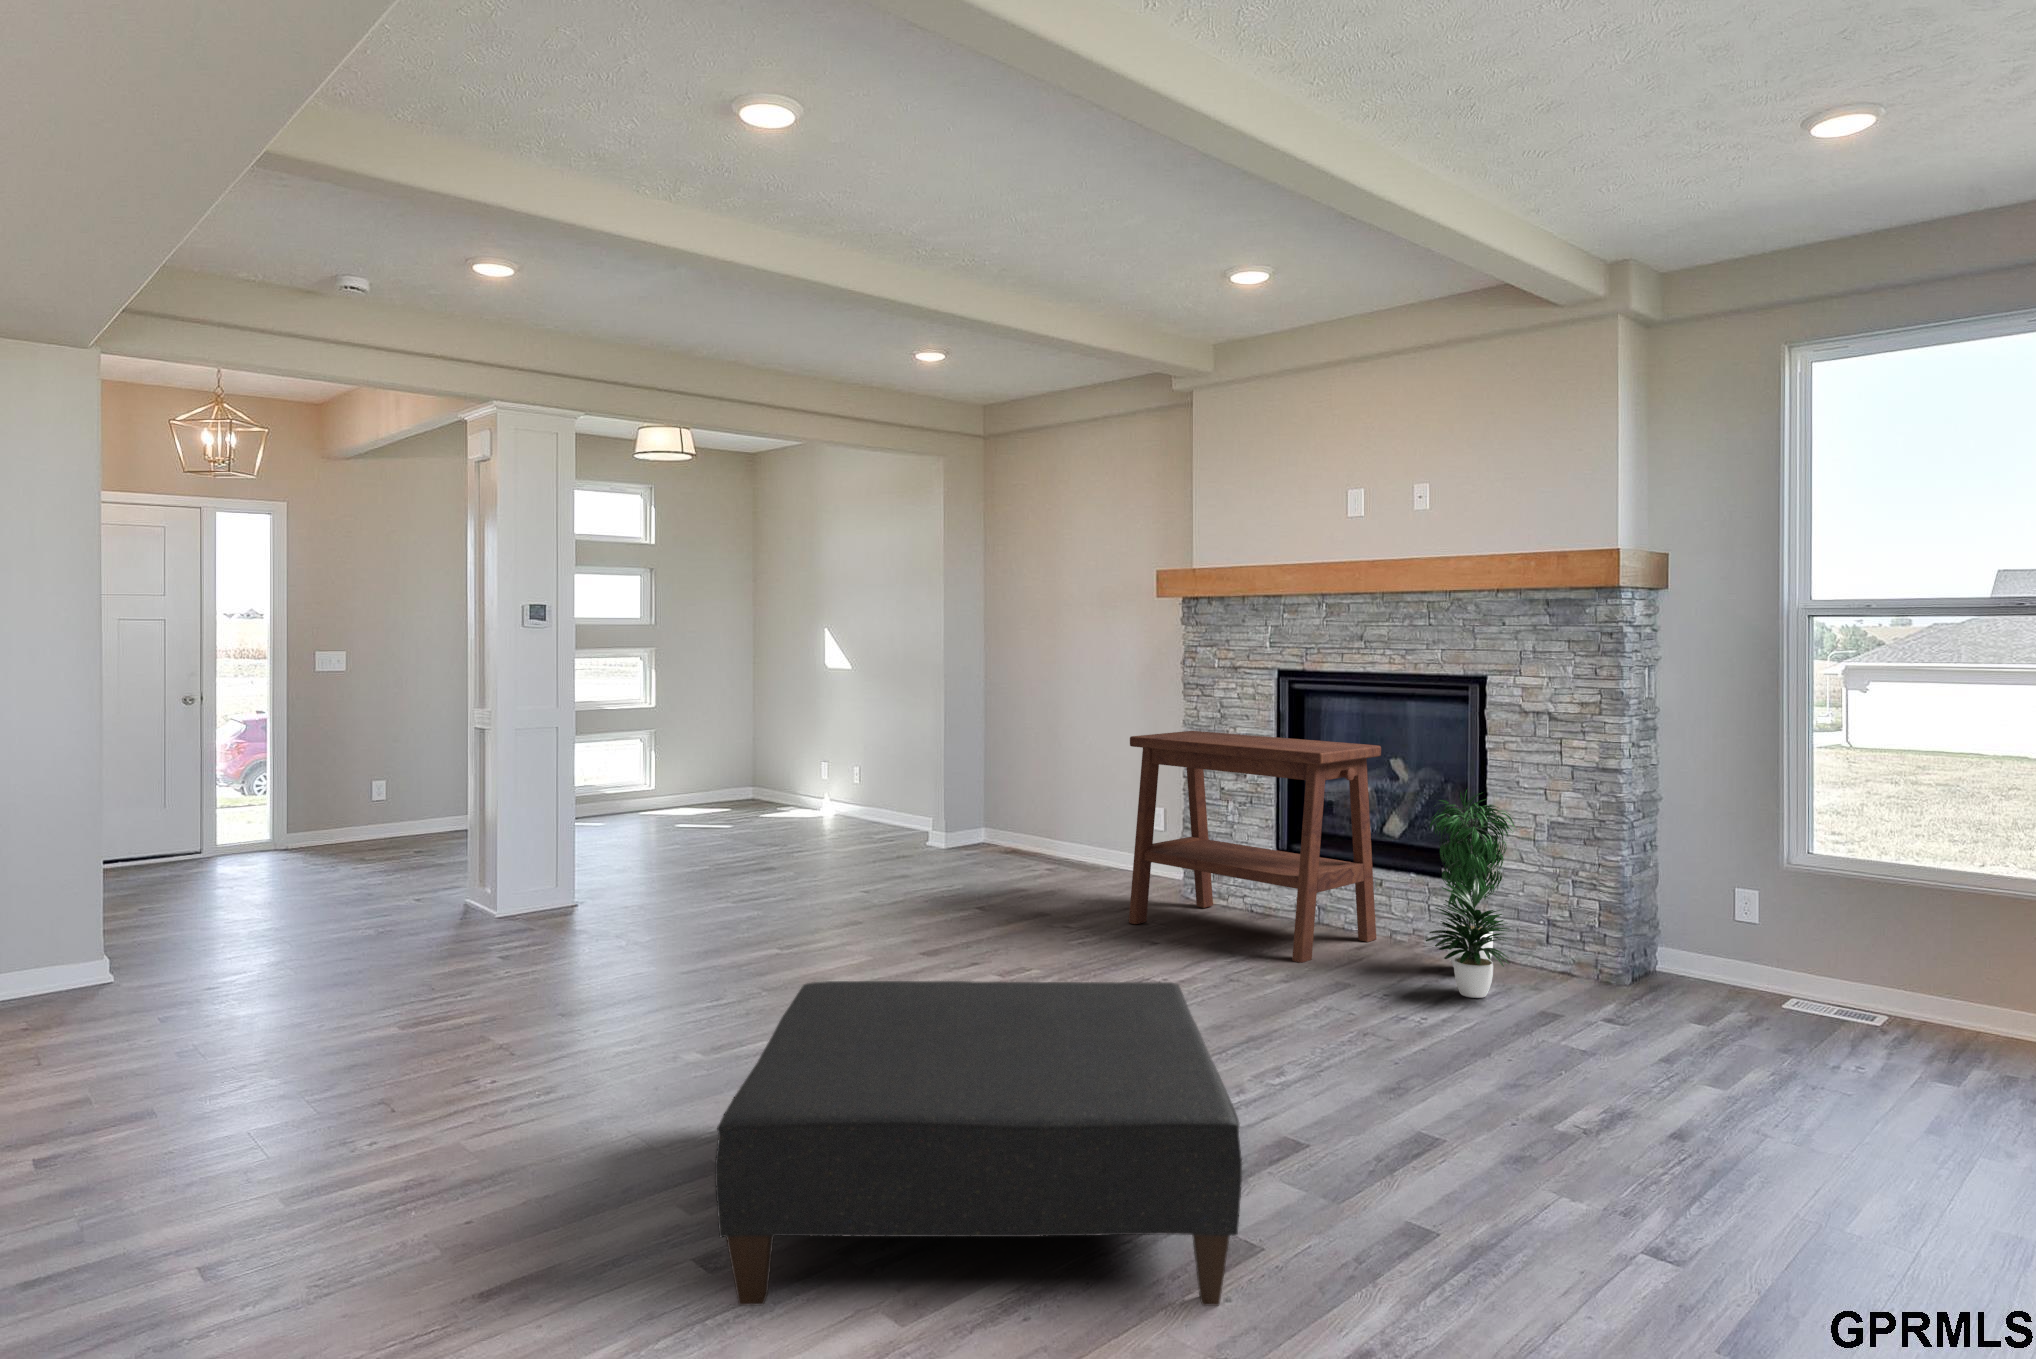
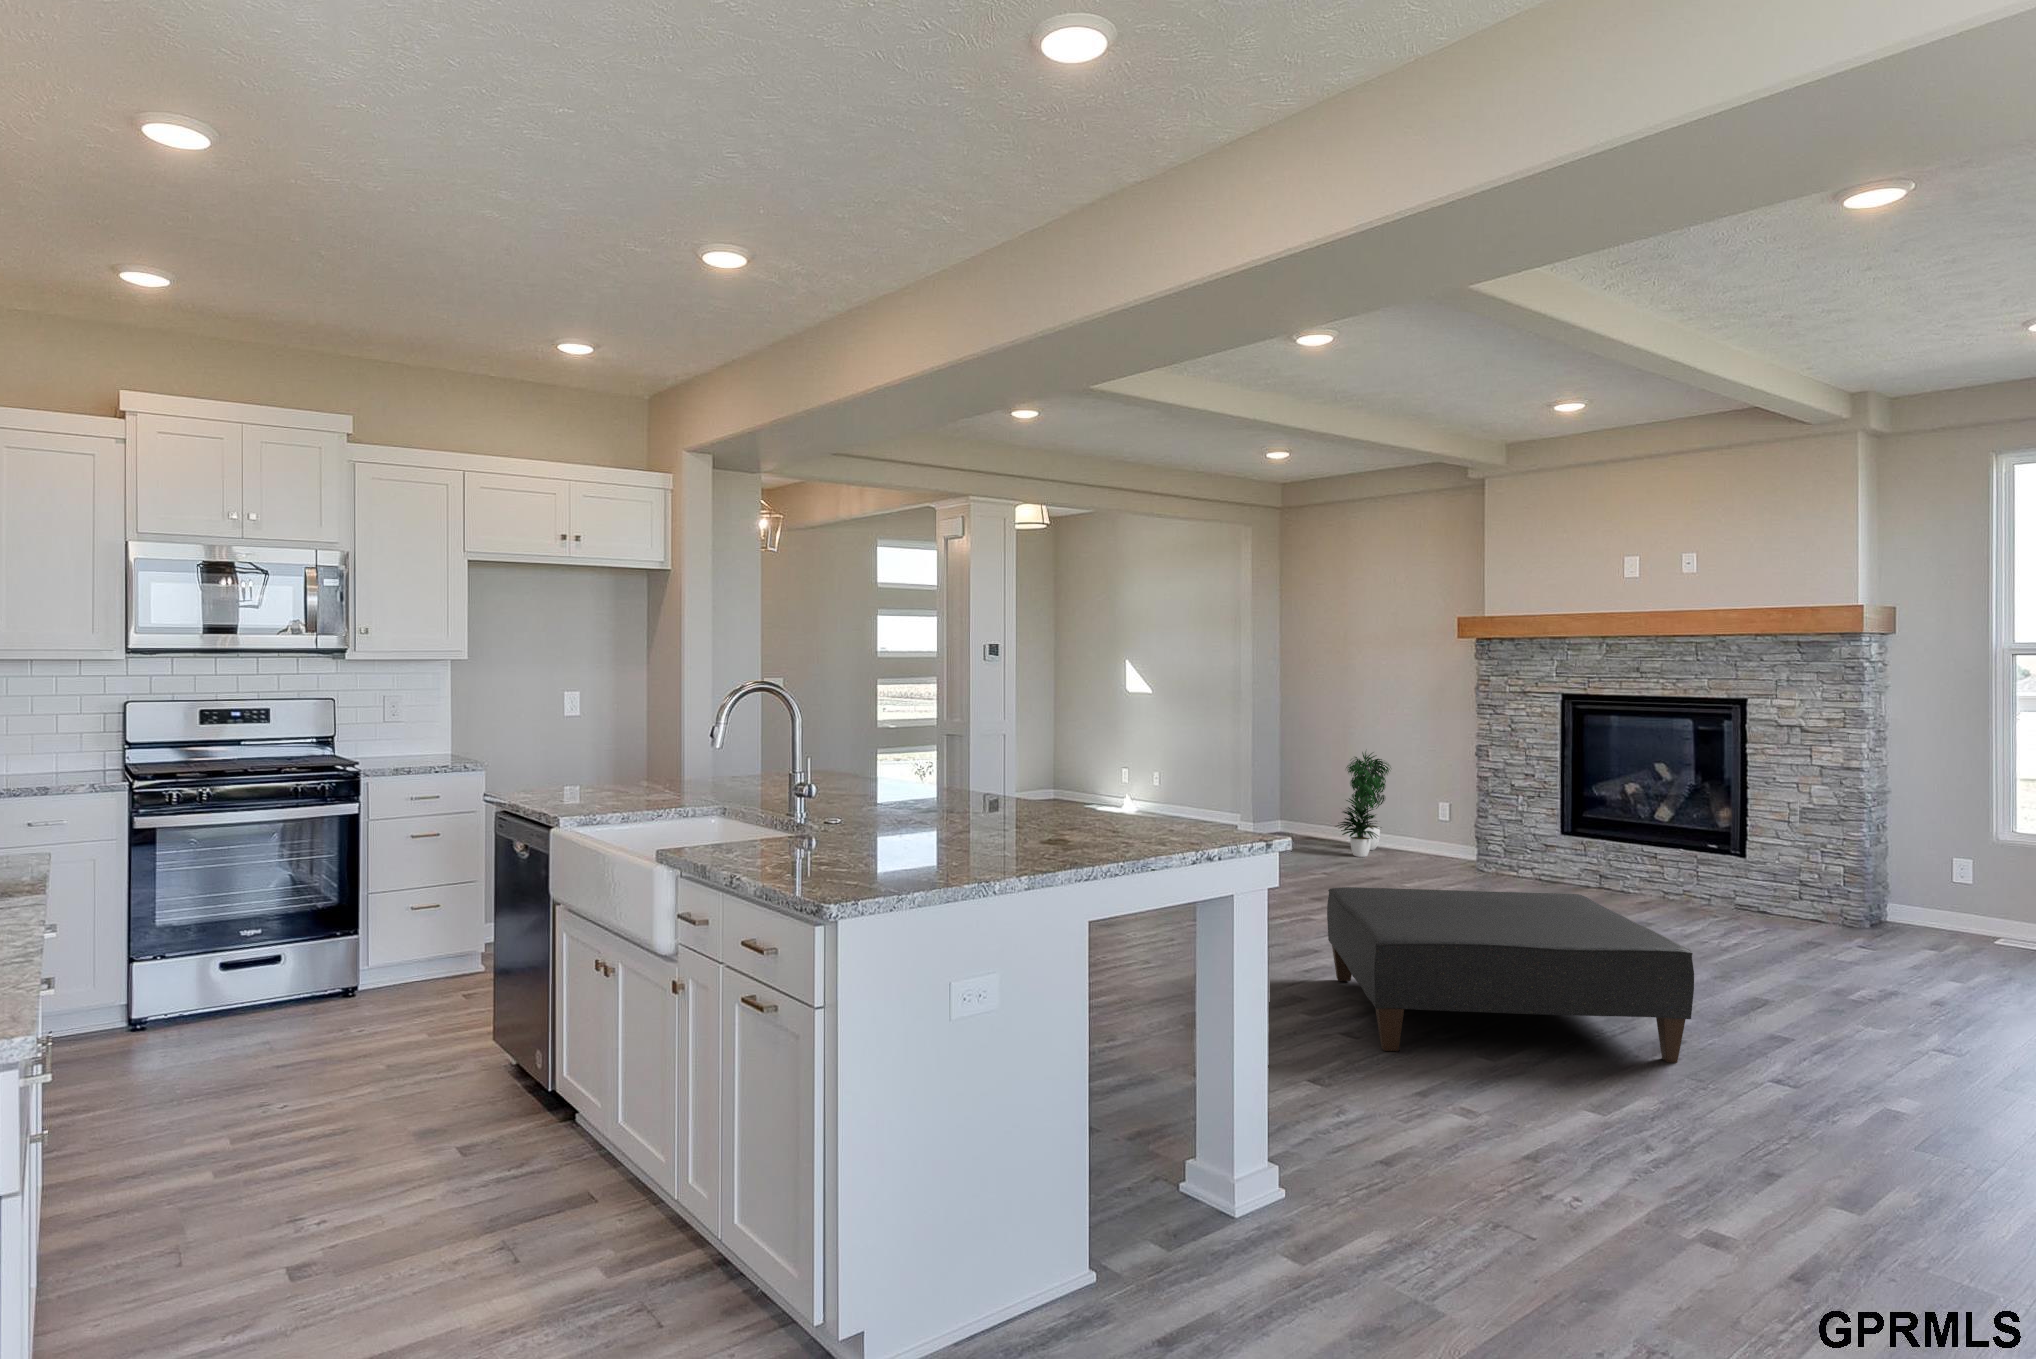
side table: present [1129,731,1381,963] -> none [1448,740,1658,910]
potted plant: present [1426,788,1514,998] -> present [1335,752,1391,857]

